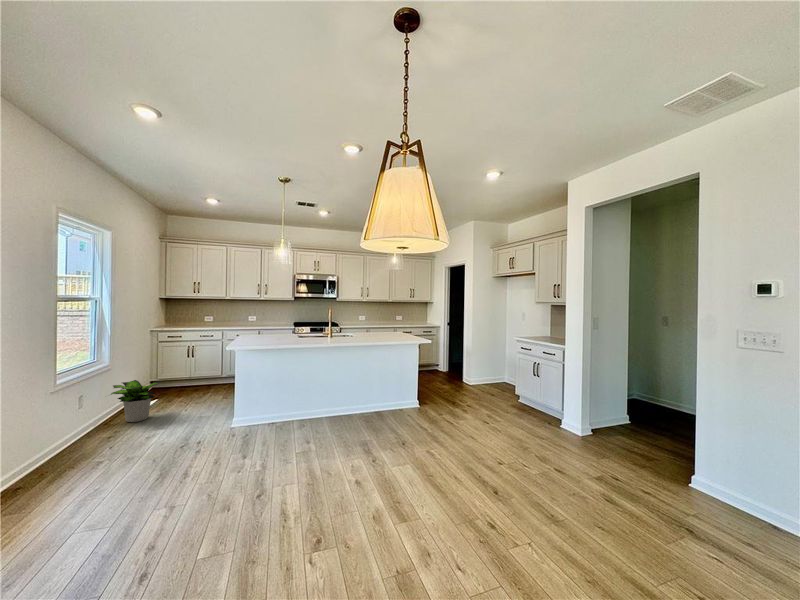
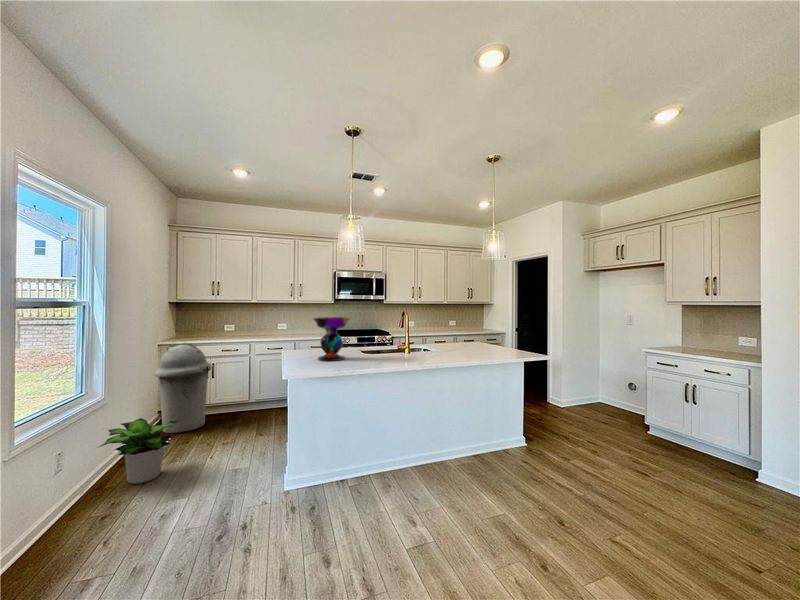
decorative bowl: none [256,311,286,342] -> present [312,317,351,361]
trash can: none [147,330,191,396] -> present [155,343,211,433]

